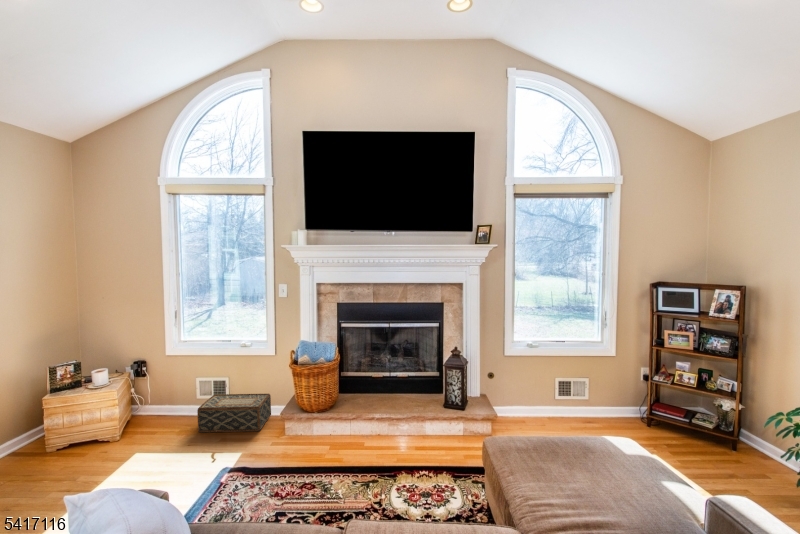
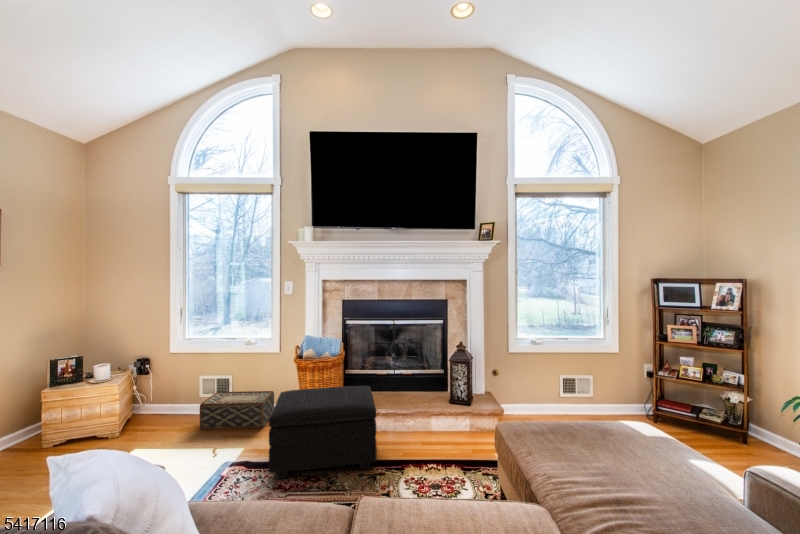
footstool: none [264,392,370,485] -> present [269,386,377,478]

